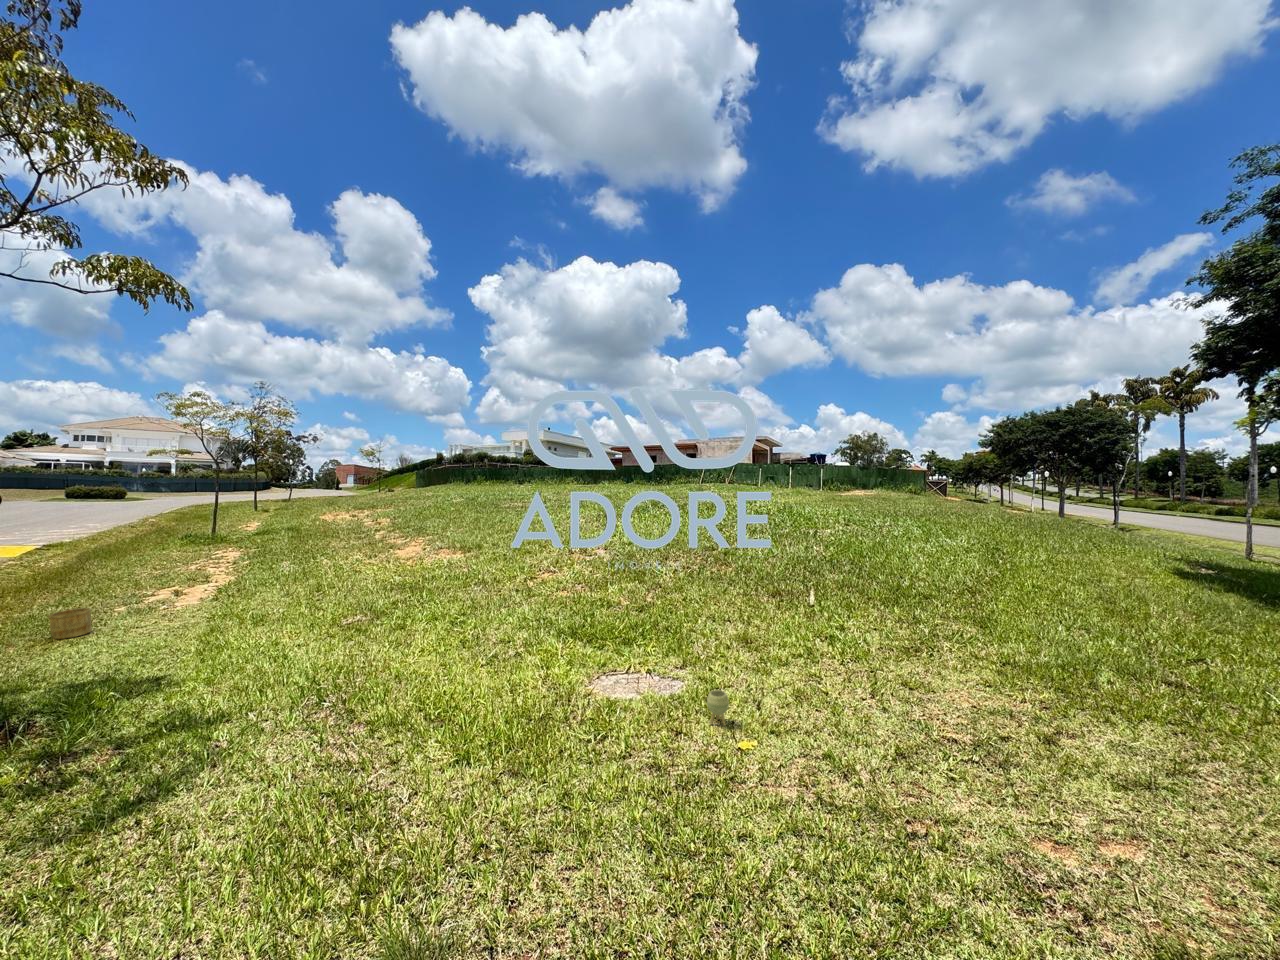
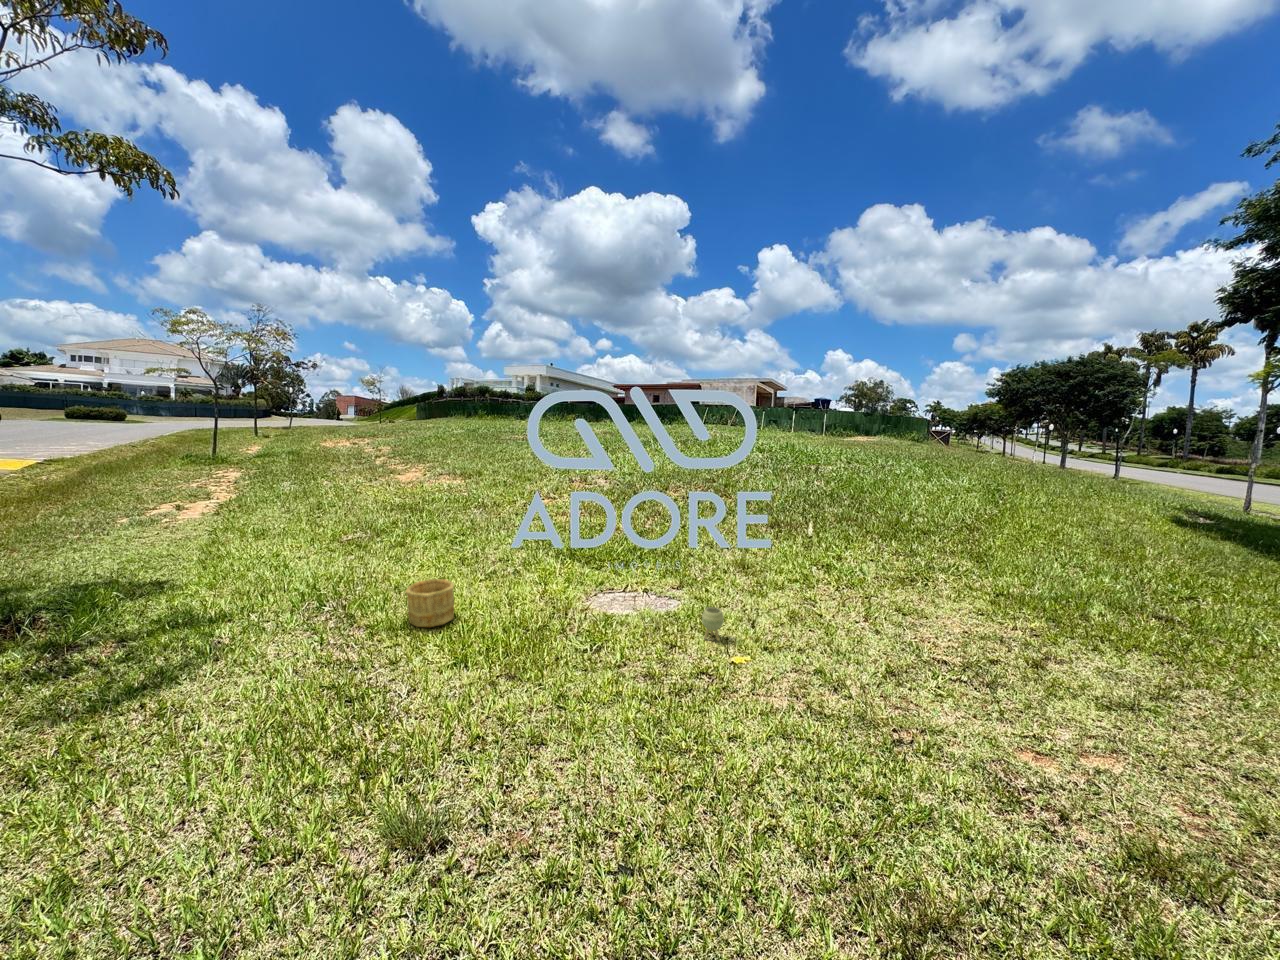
wooden bucket: present [48,608,92,639] -> present [405,579,454,627]

